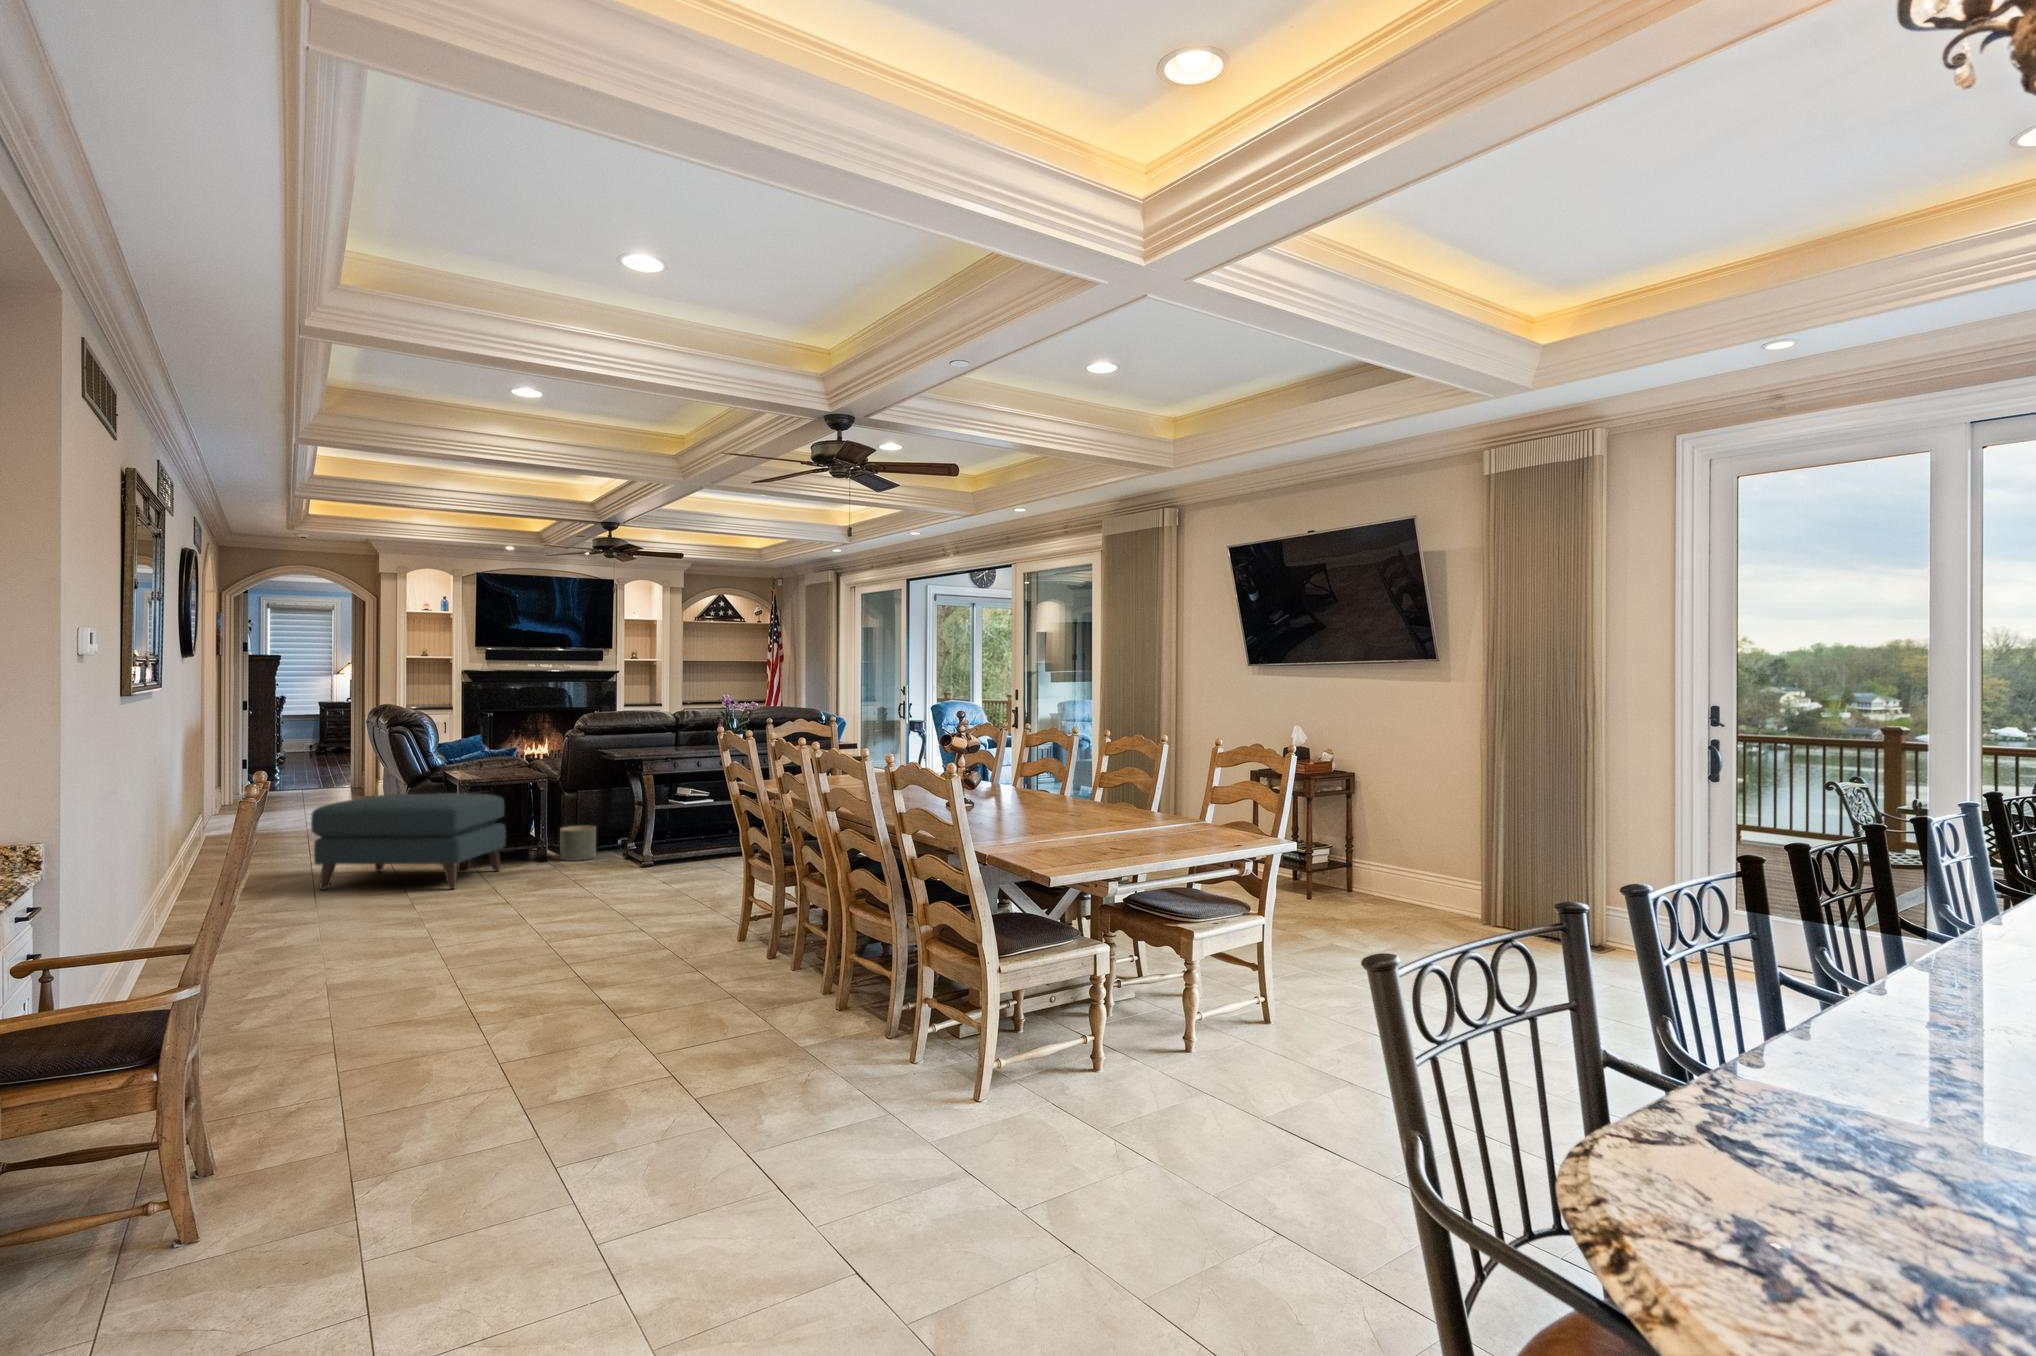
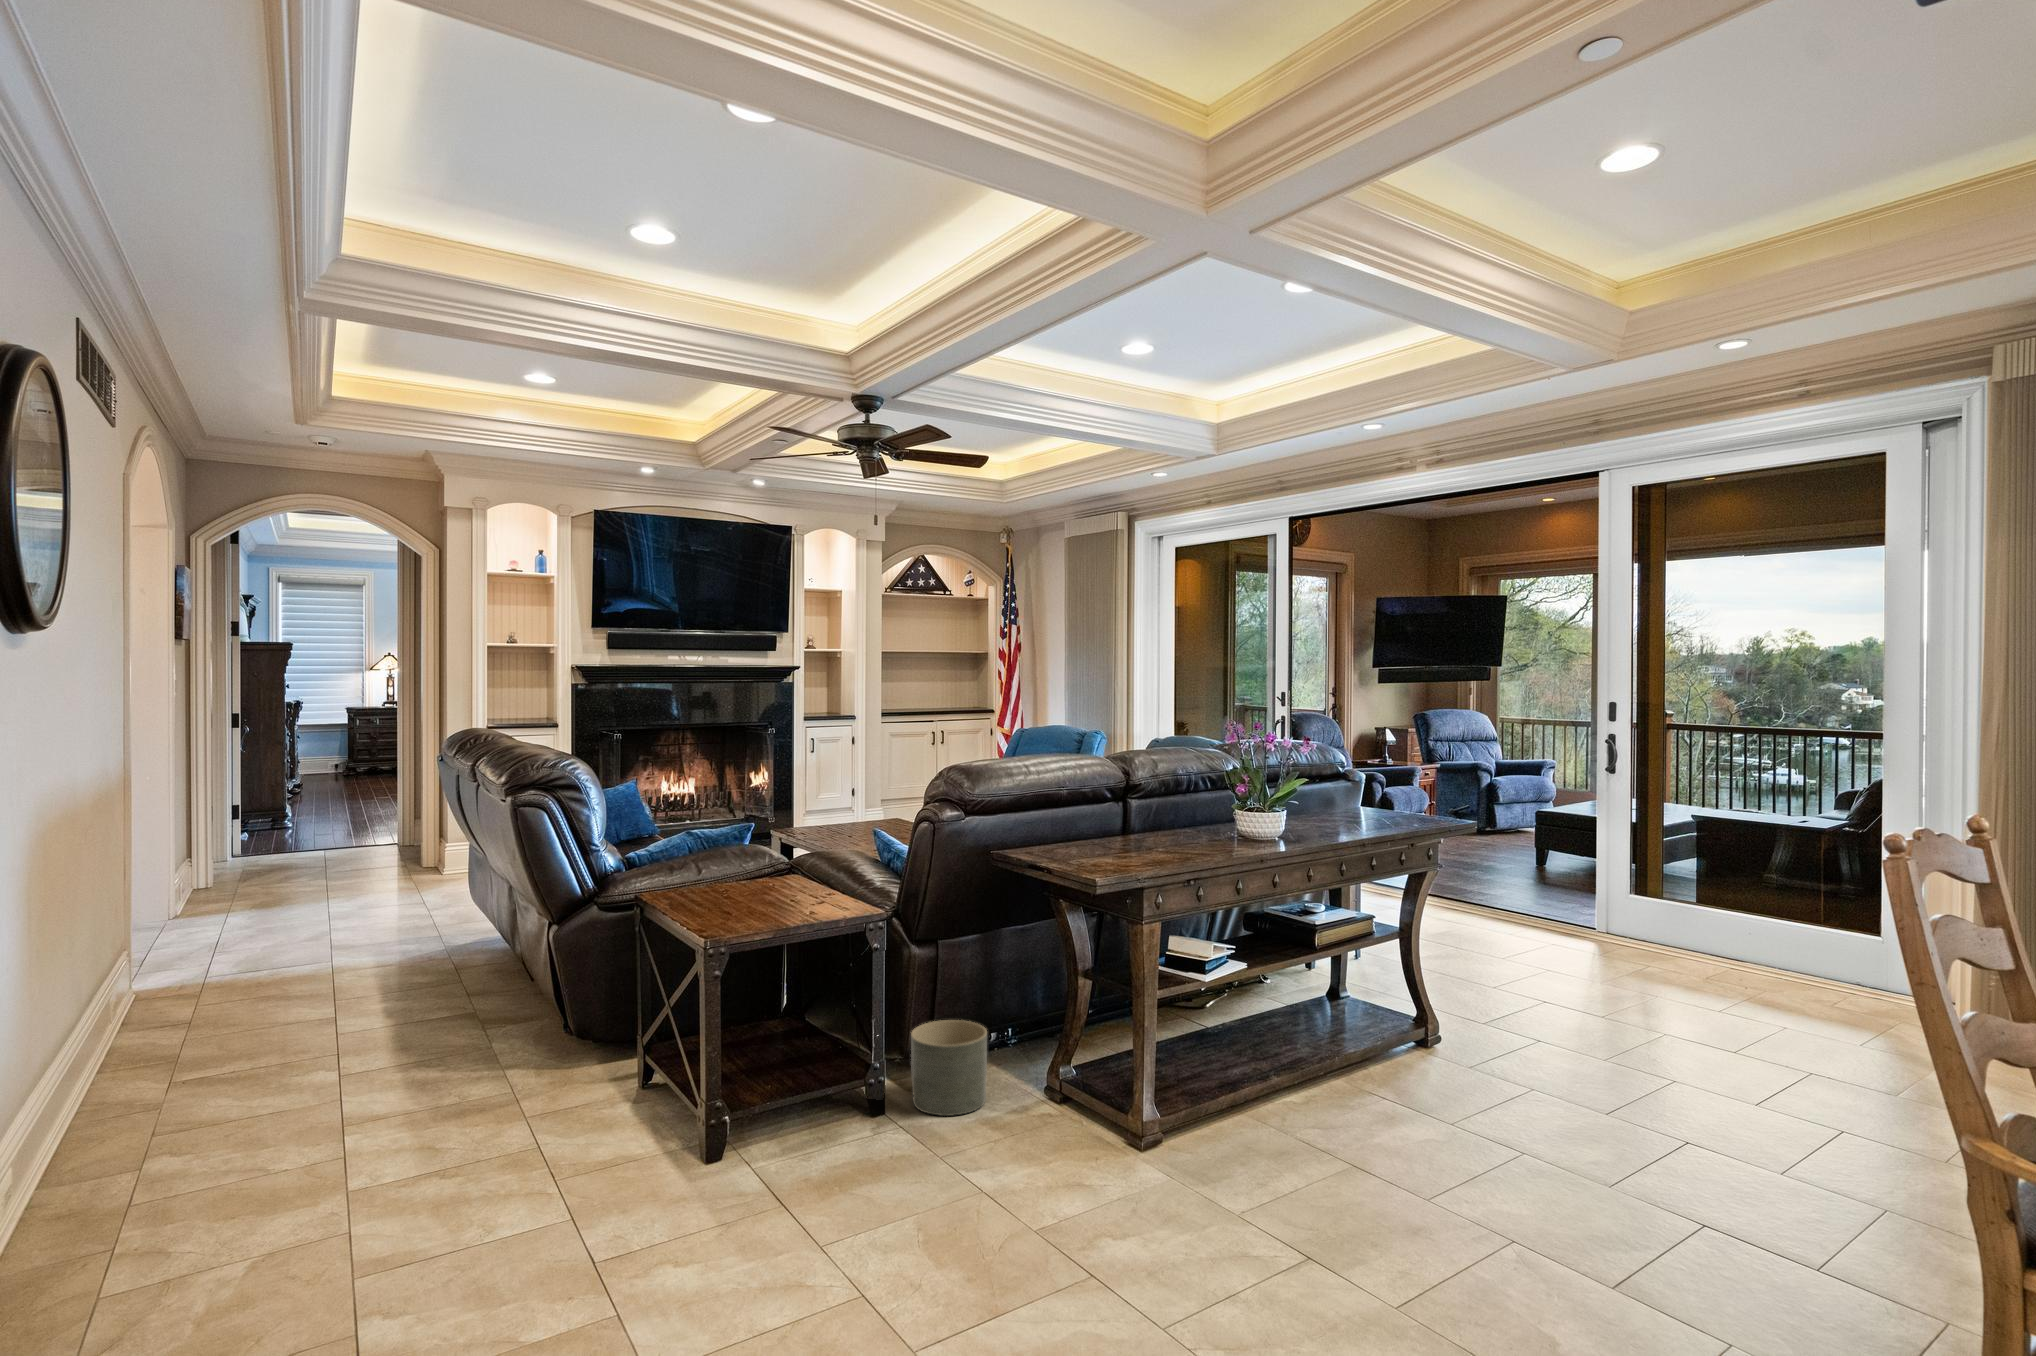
ottoman: present [311,793,506,890] -> none [350,986,825,1310]

